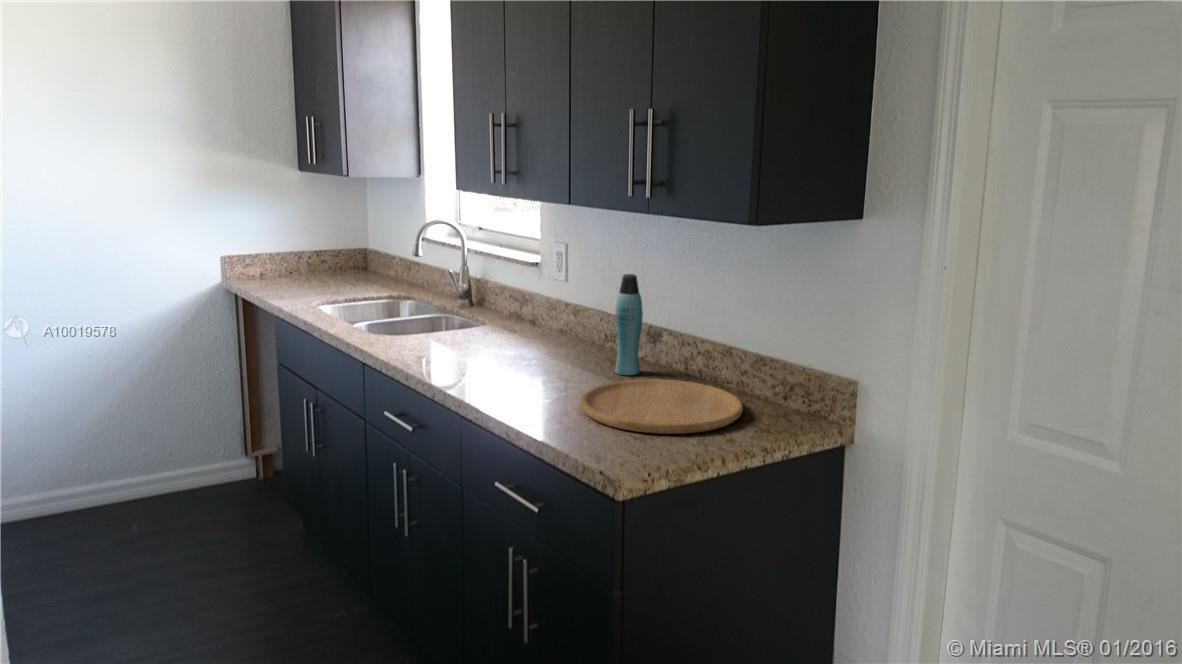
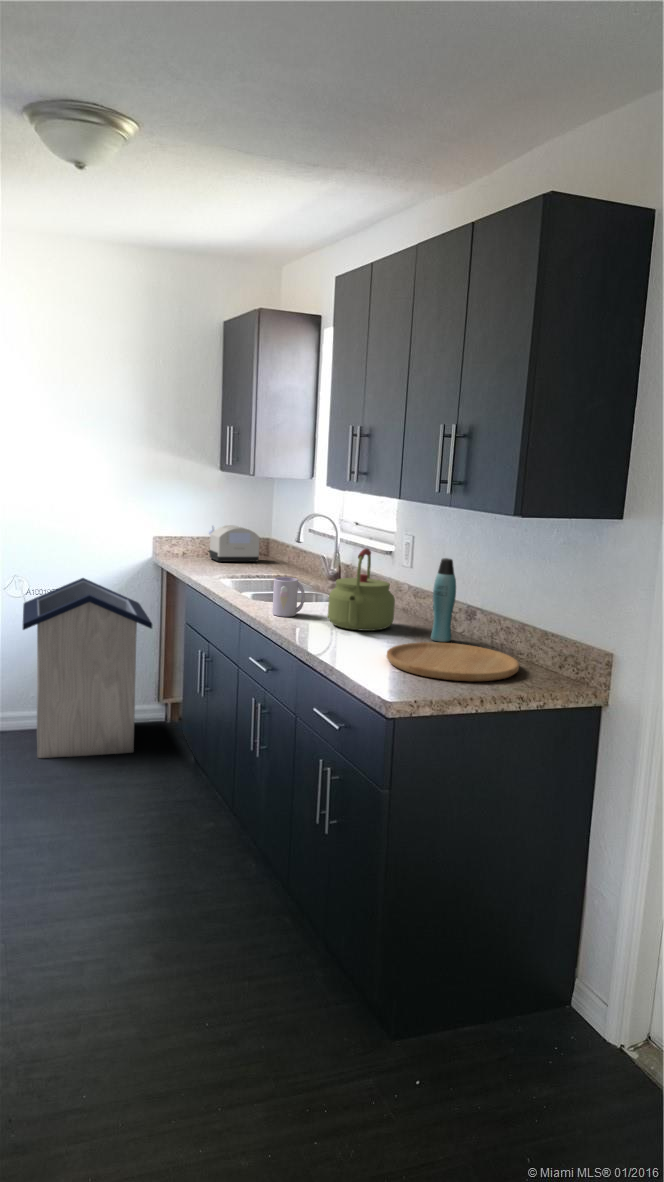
toaster: none [291,236,359,284] -> present [209,525,260,562]
kettle: none [482,267,564,369] -> present [328,548,395,631]
mug: none [408,307,448,358] -> present [272,577,305,617]
trash can: none [54,316,236,554] -> present [23,578,152,758]

